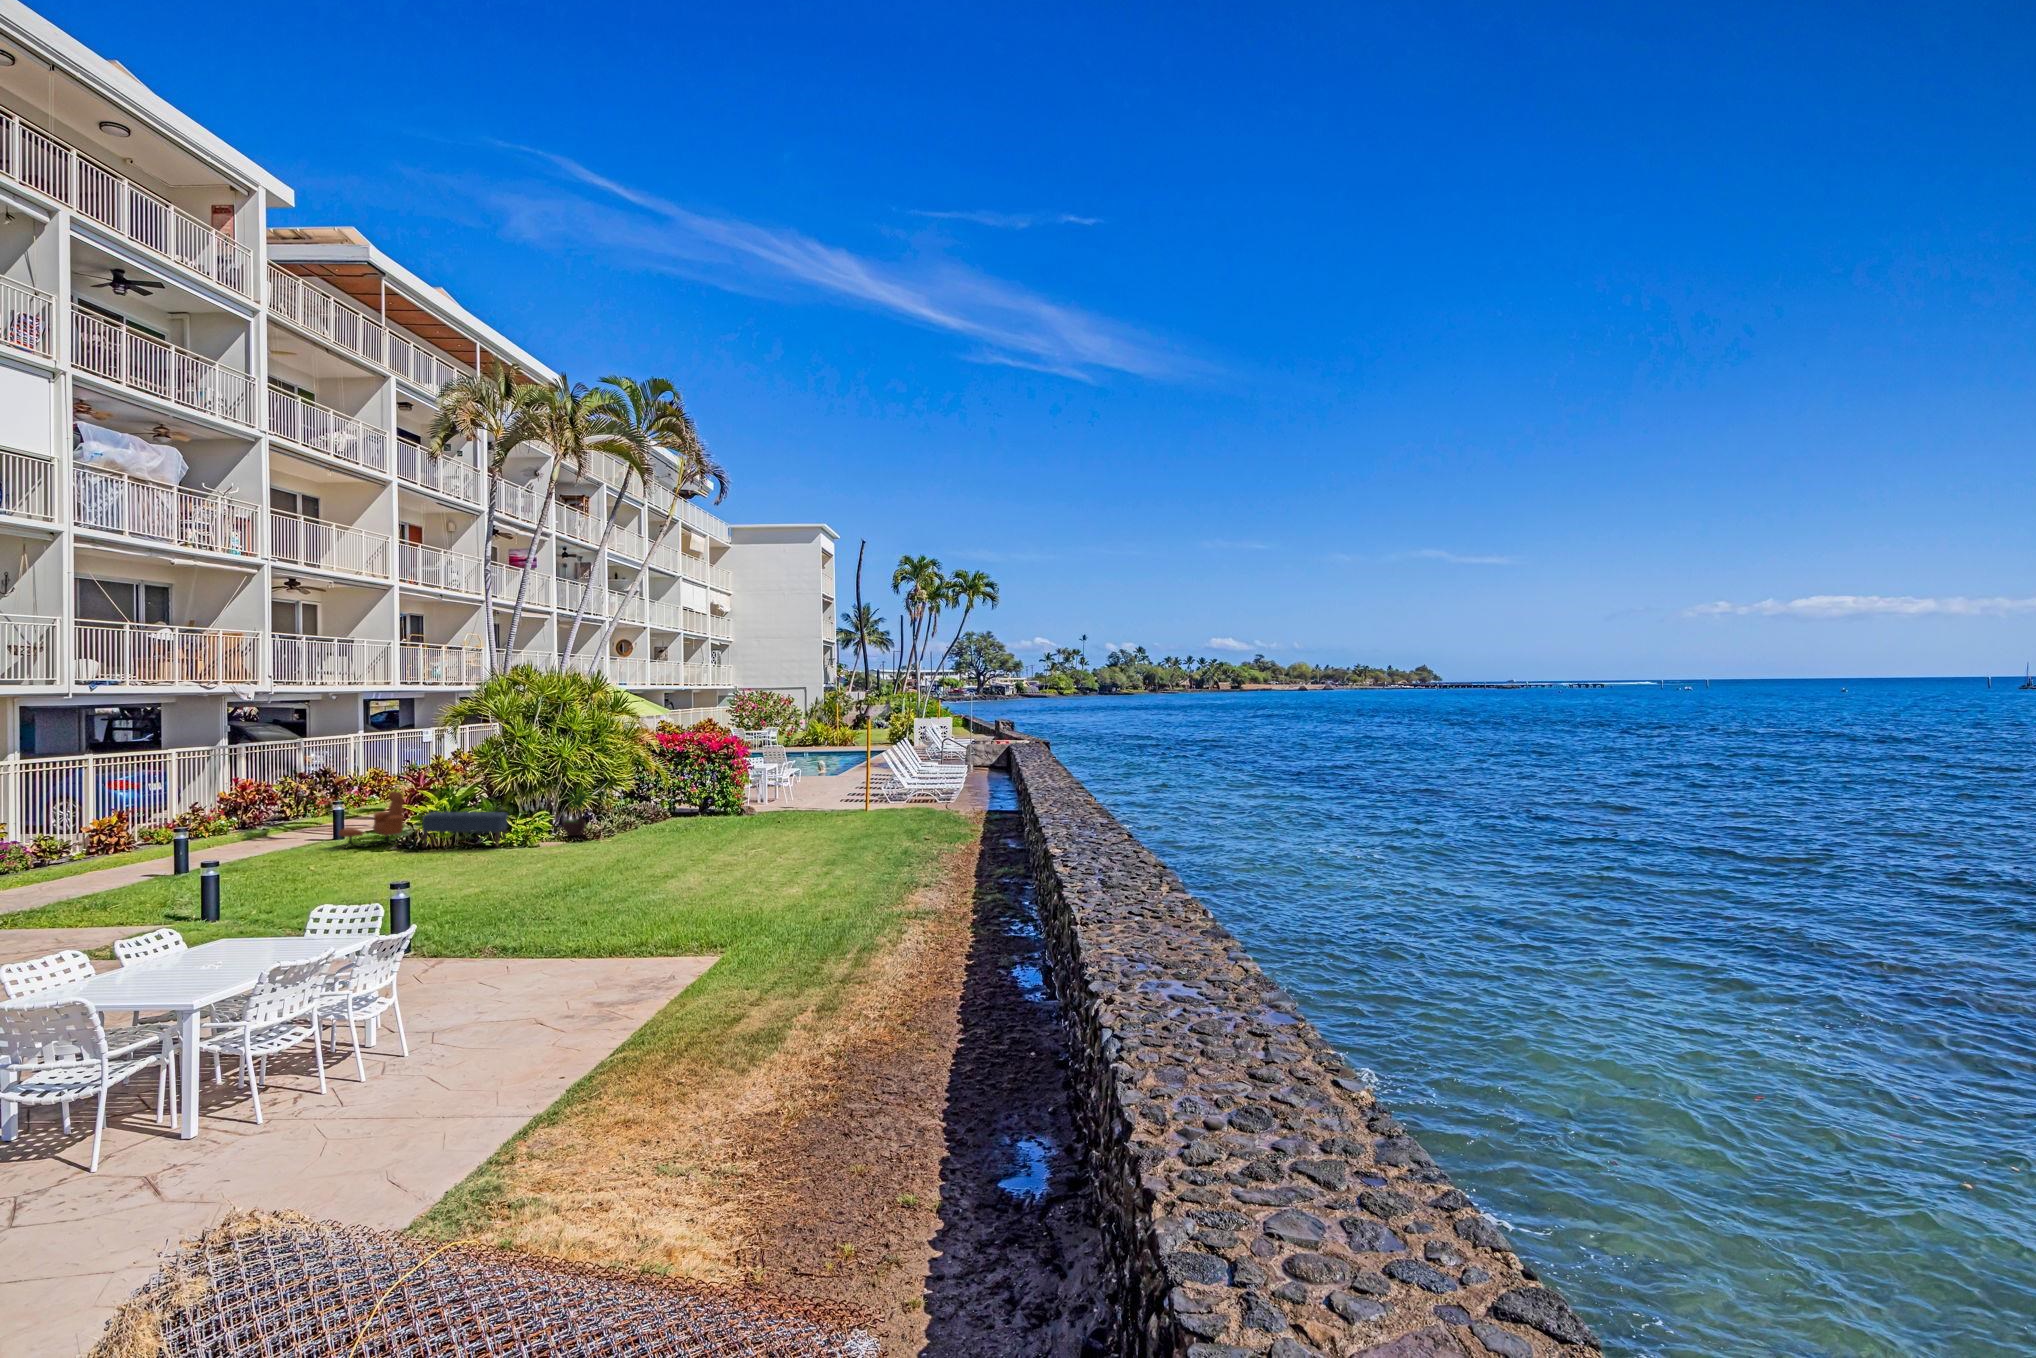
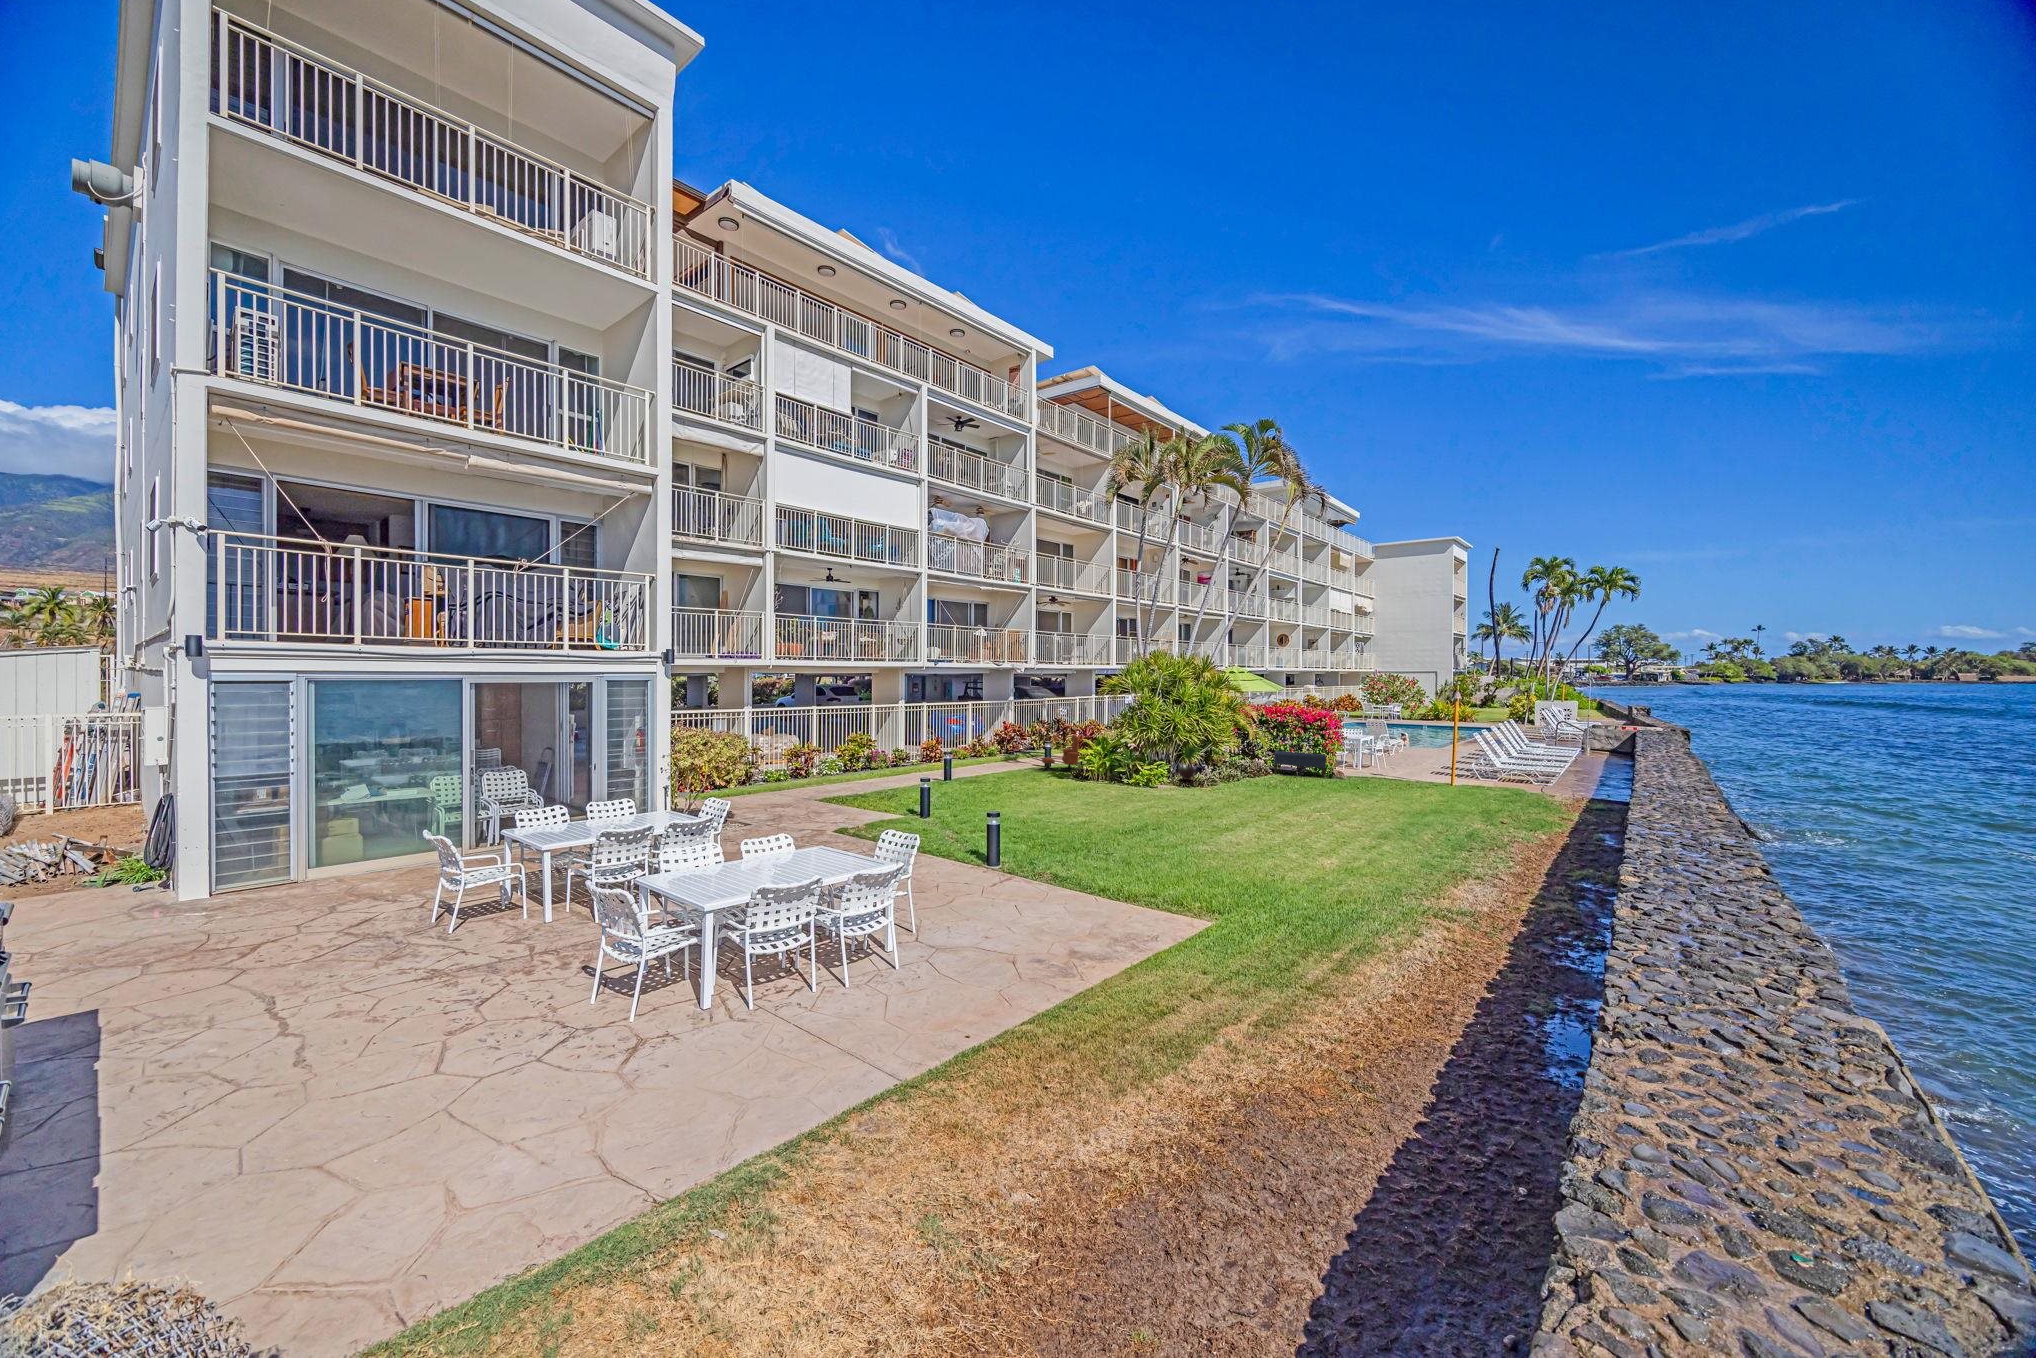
bench: present [422,812,508,848] -> present [1274,751,1326,778]

